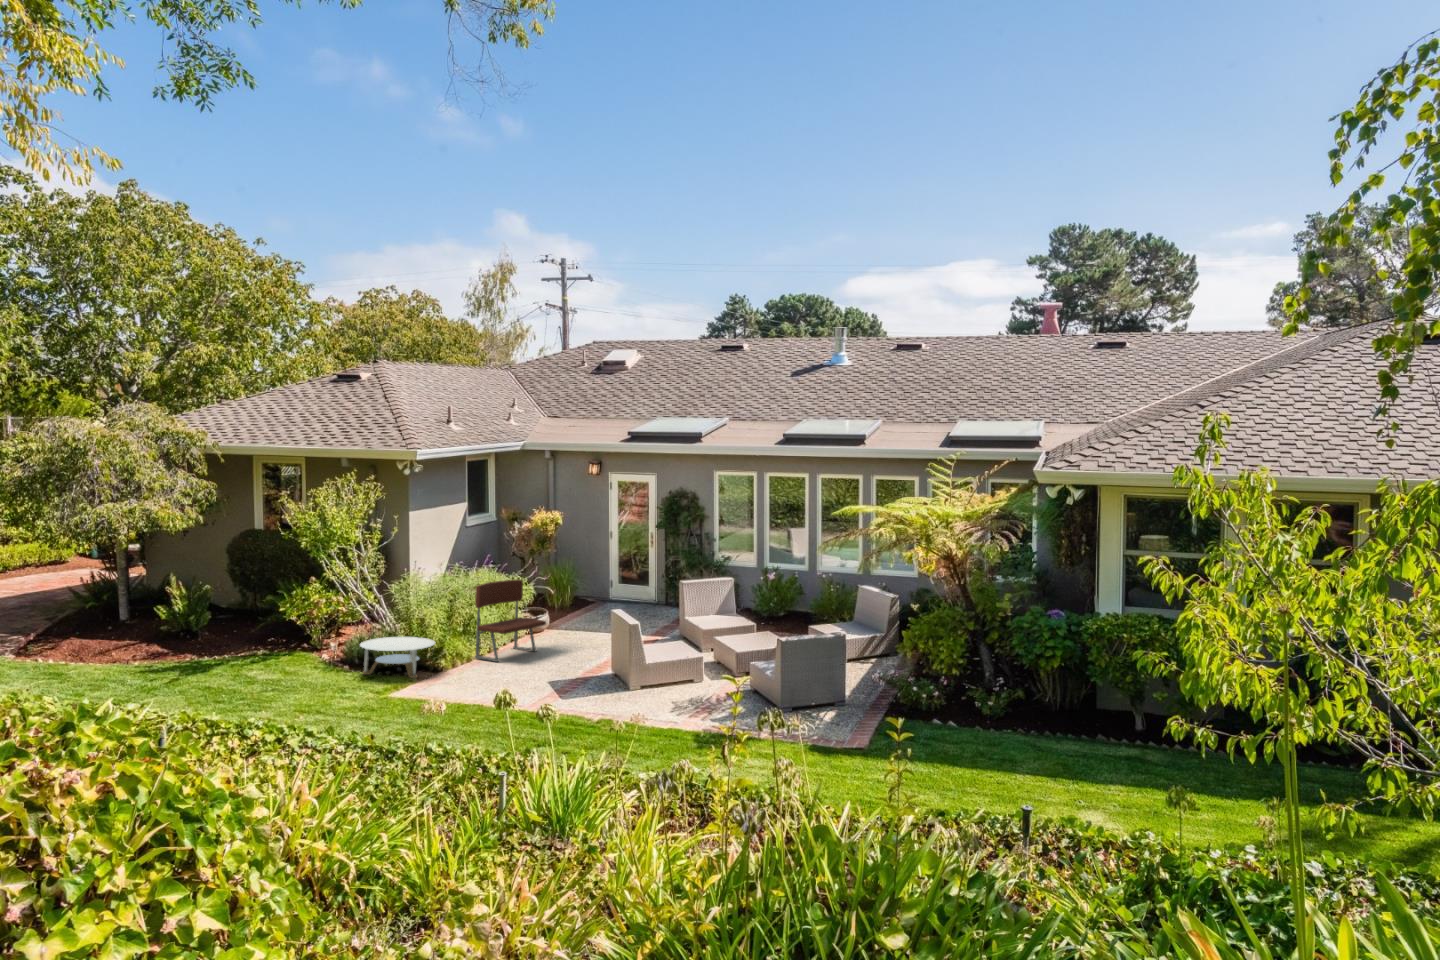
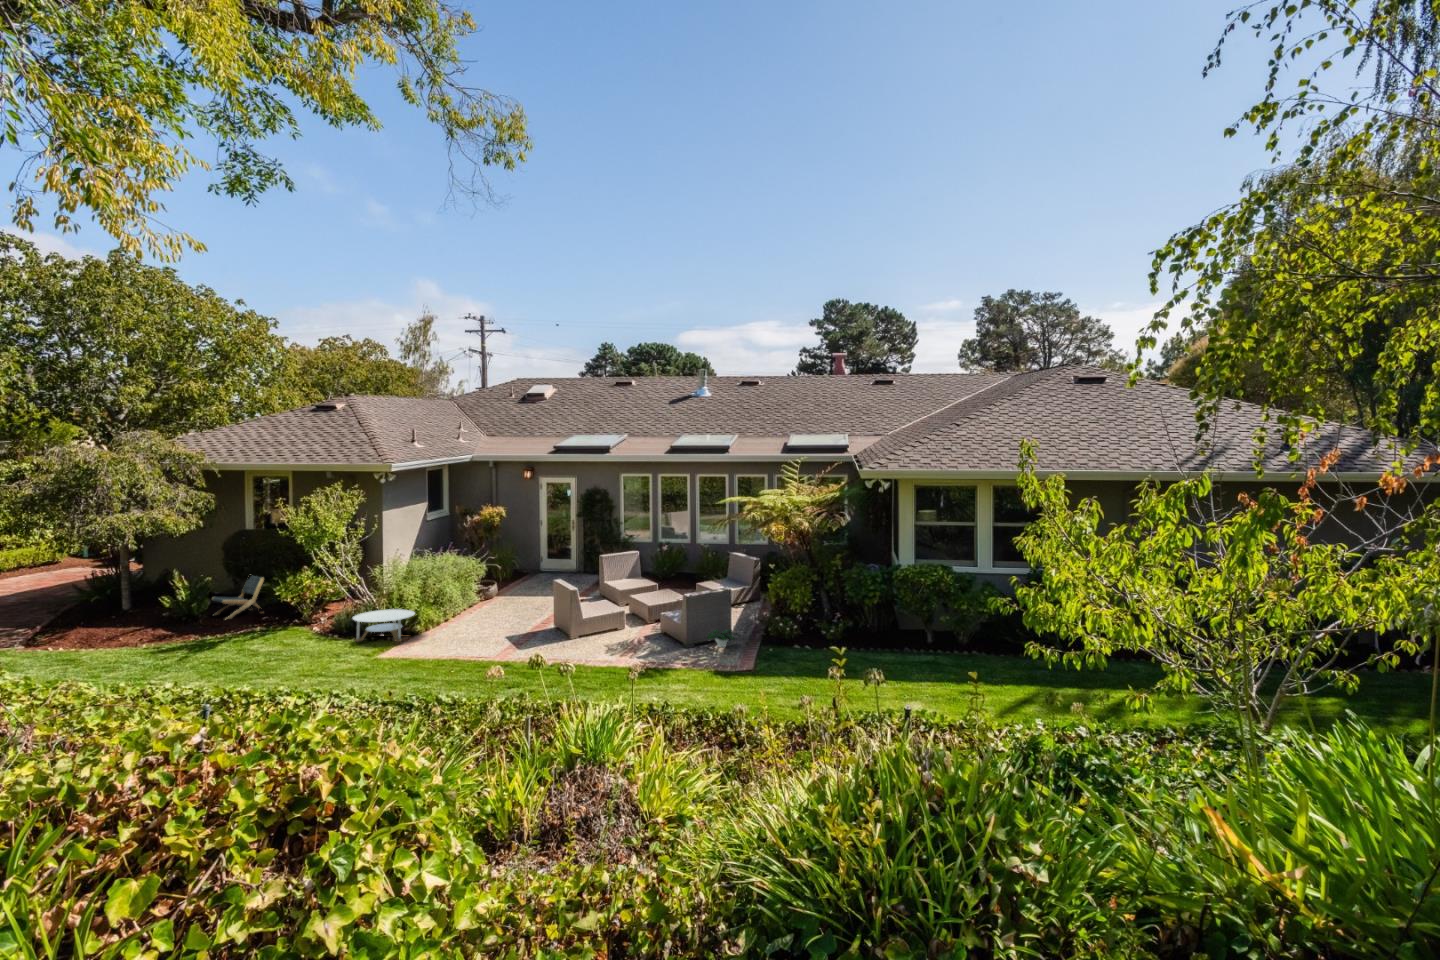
bench: present [475,579,546,662] -> none [445,560,500,625]
lounge chair: none [209,585,269,638] -> present [212,575,264,619]
potted plant: none [805,688,854,714] -> present [707,629,740,647]

